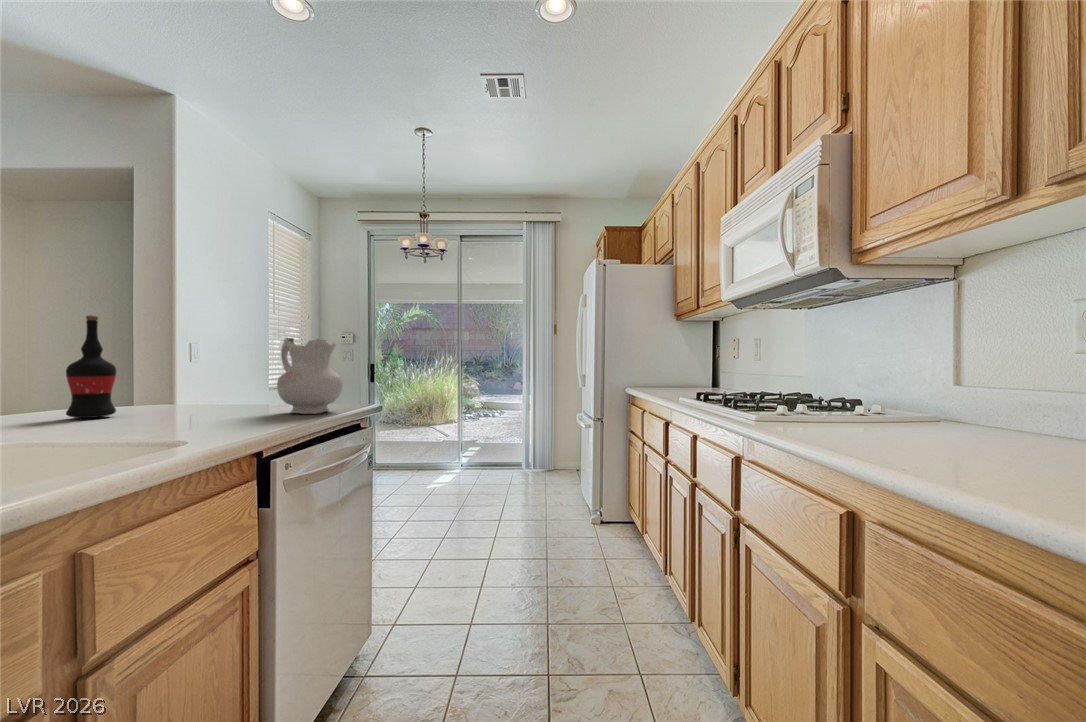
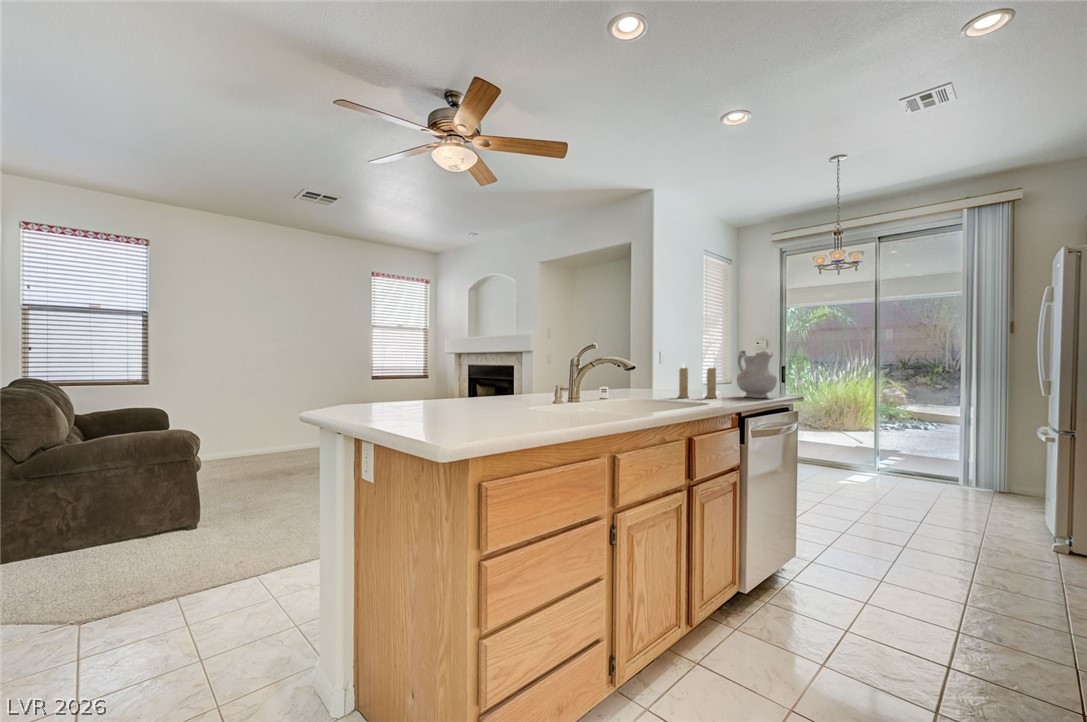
wine bottle: present [66,315,116,418] -> none [639,342,658,393]
candle: none [139,355,233,427] -> present [678,363,717,398]

